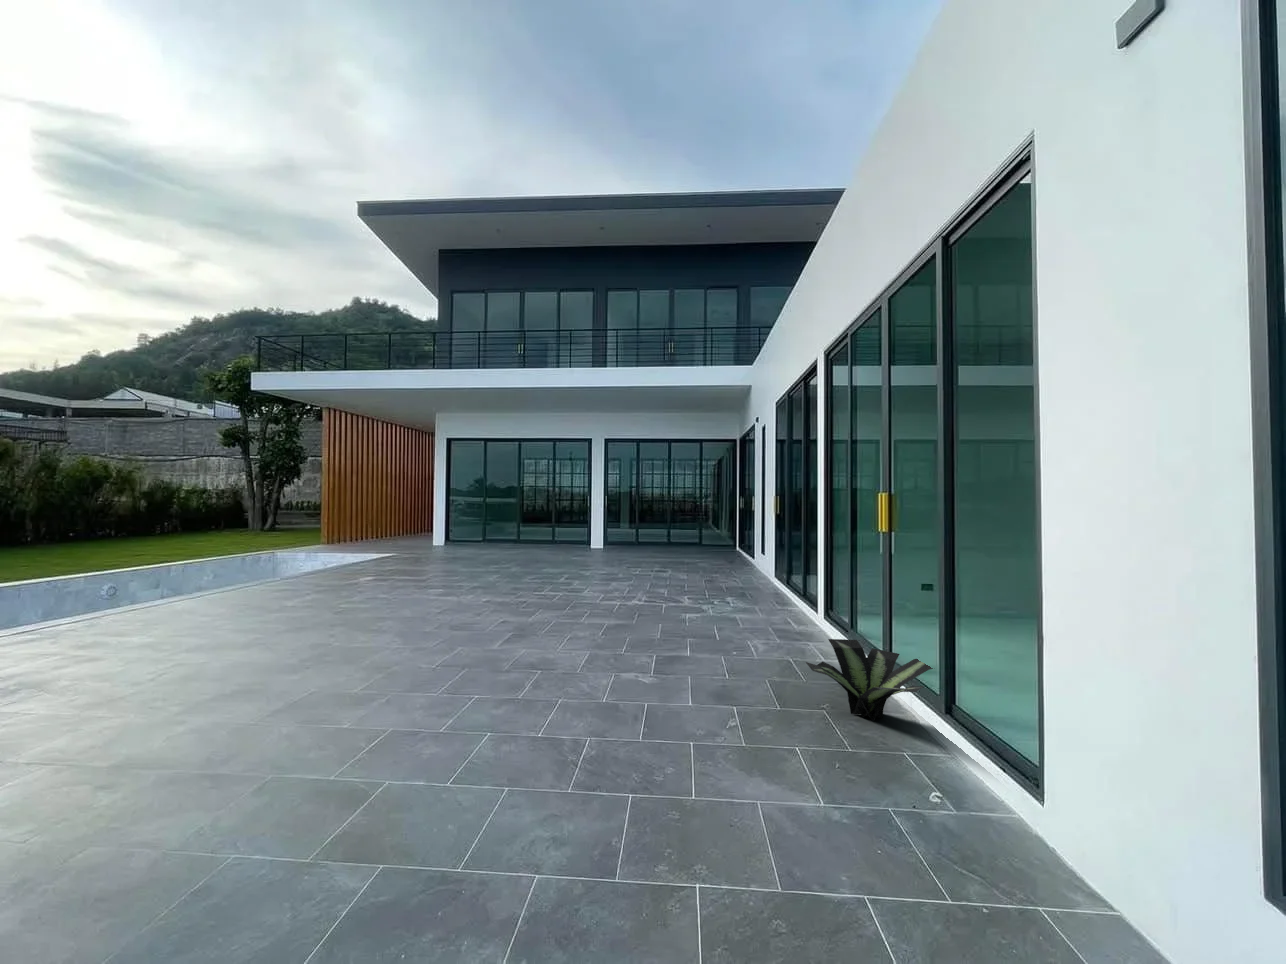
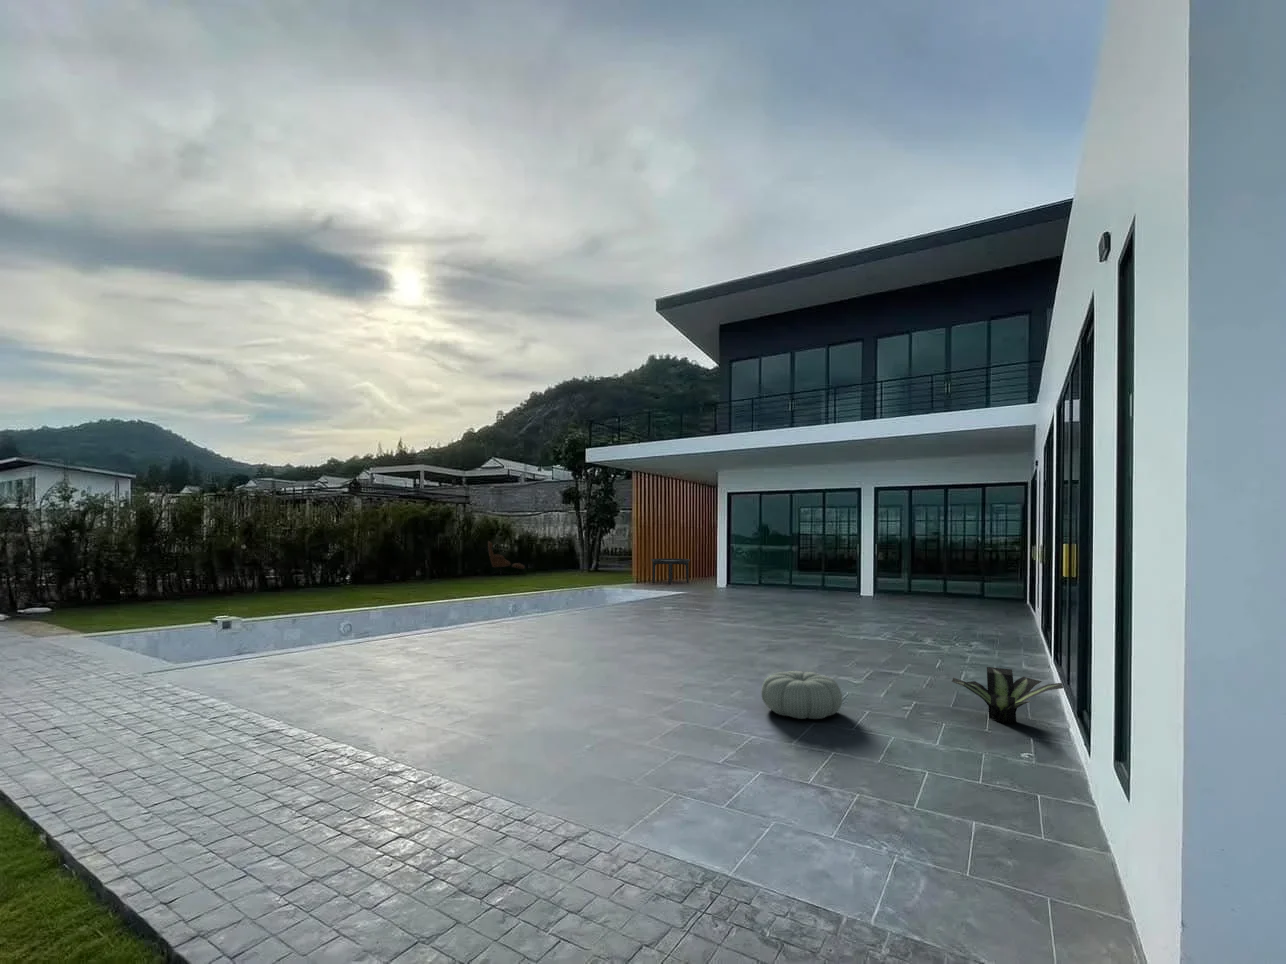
lounge chair: none [88,492,156,538] -> present [488,542,524,574]
round table: none [347,513,399,544] -> present [651,559,690,585]
pouf: none [546,681,680,778] -> present [761,671,842,719]

